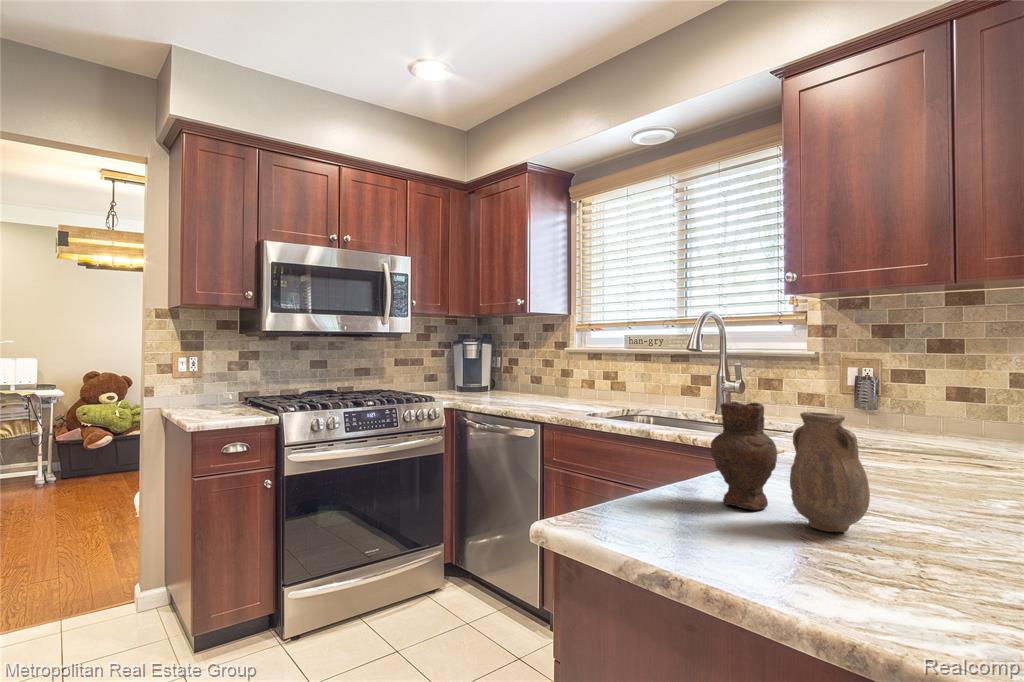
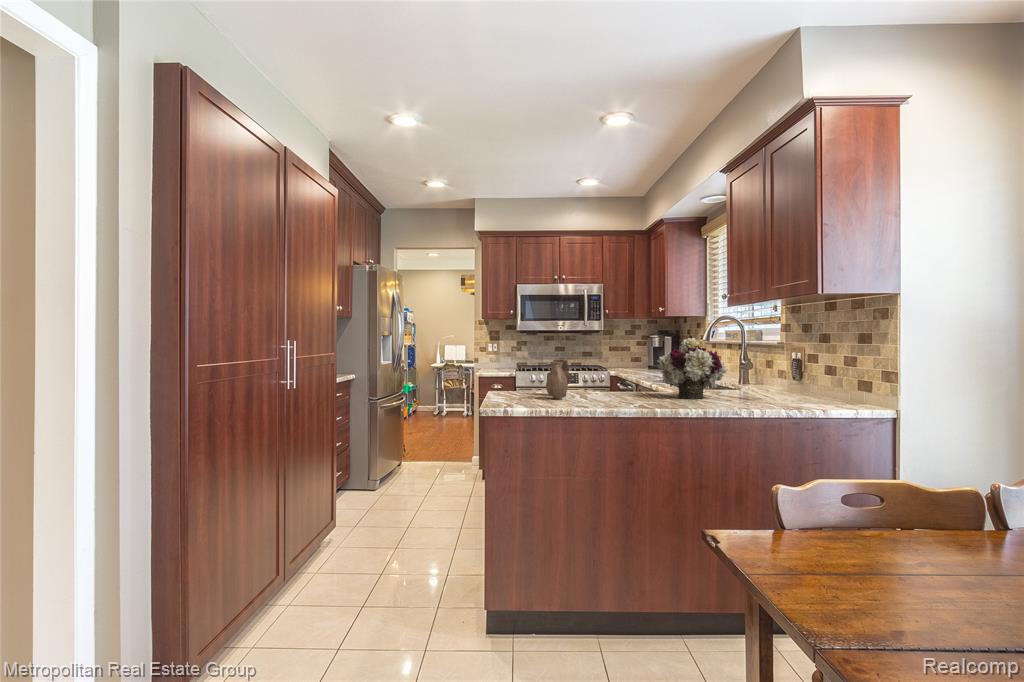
flower arrangement: none [849,343,984,472] -> present [657,338,727,399]

